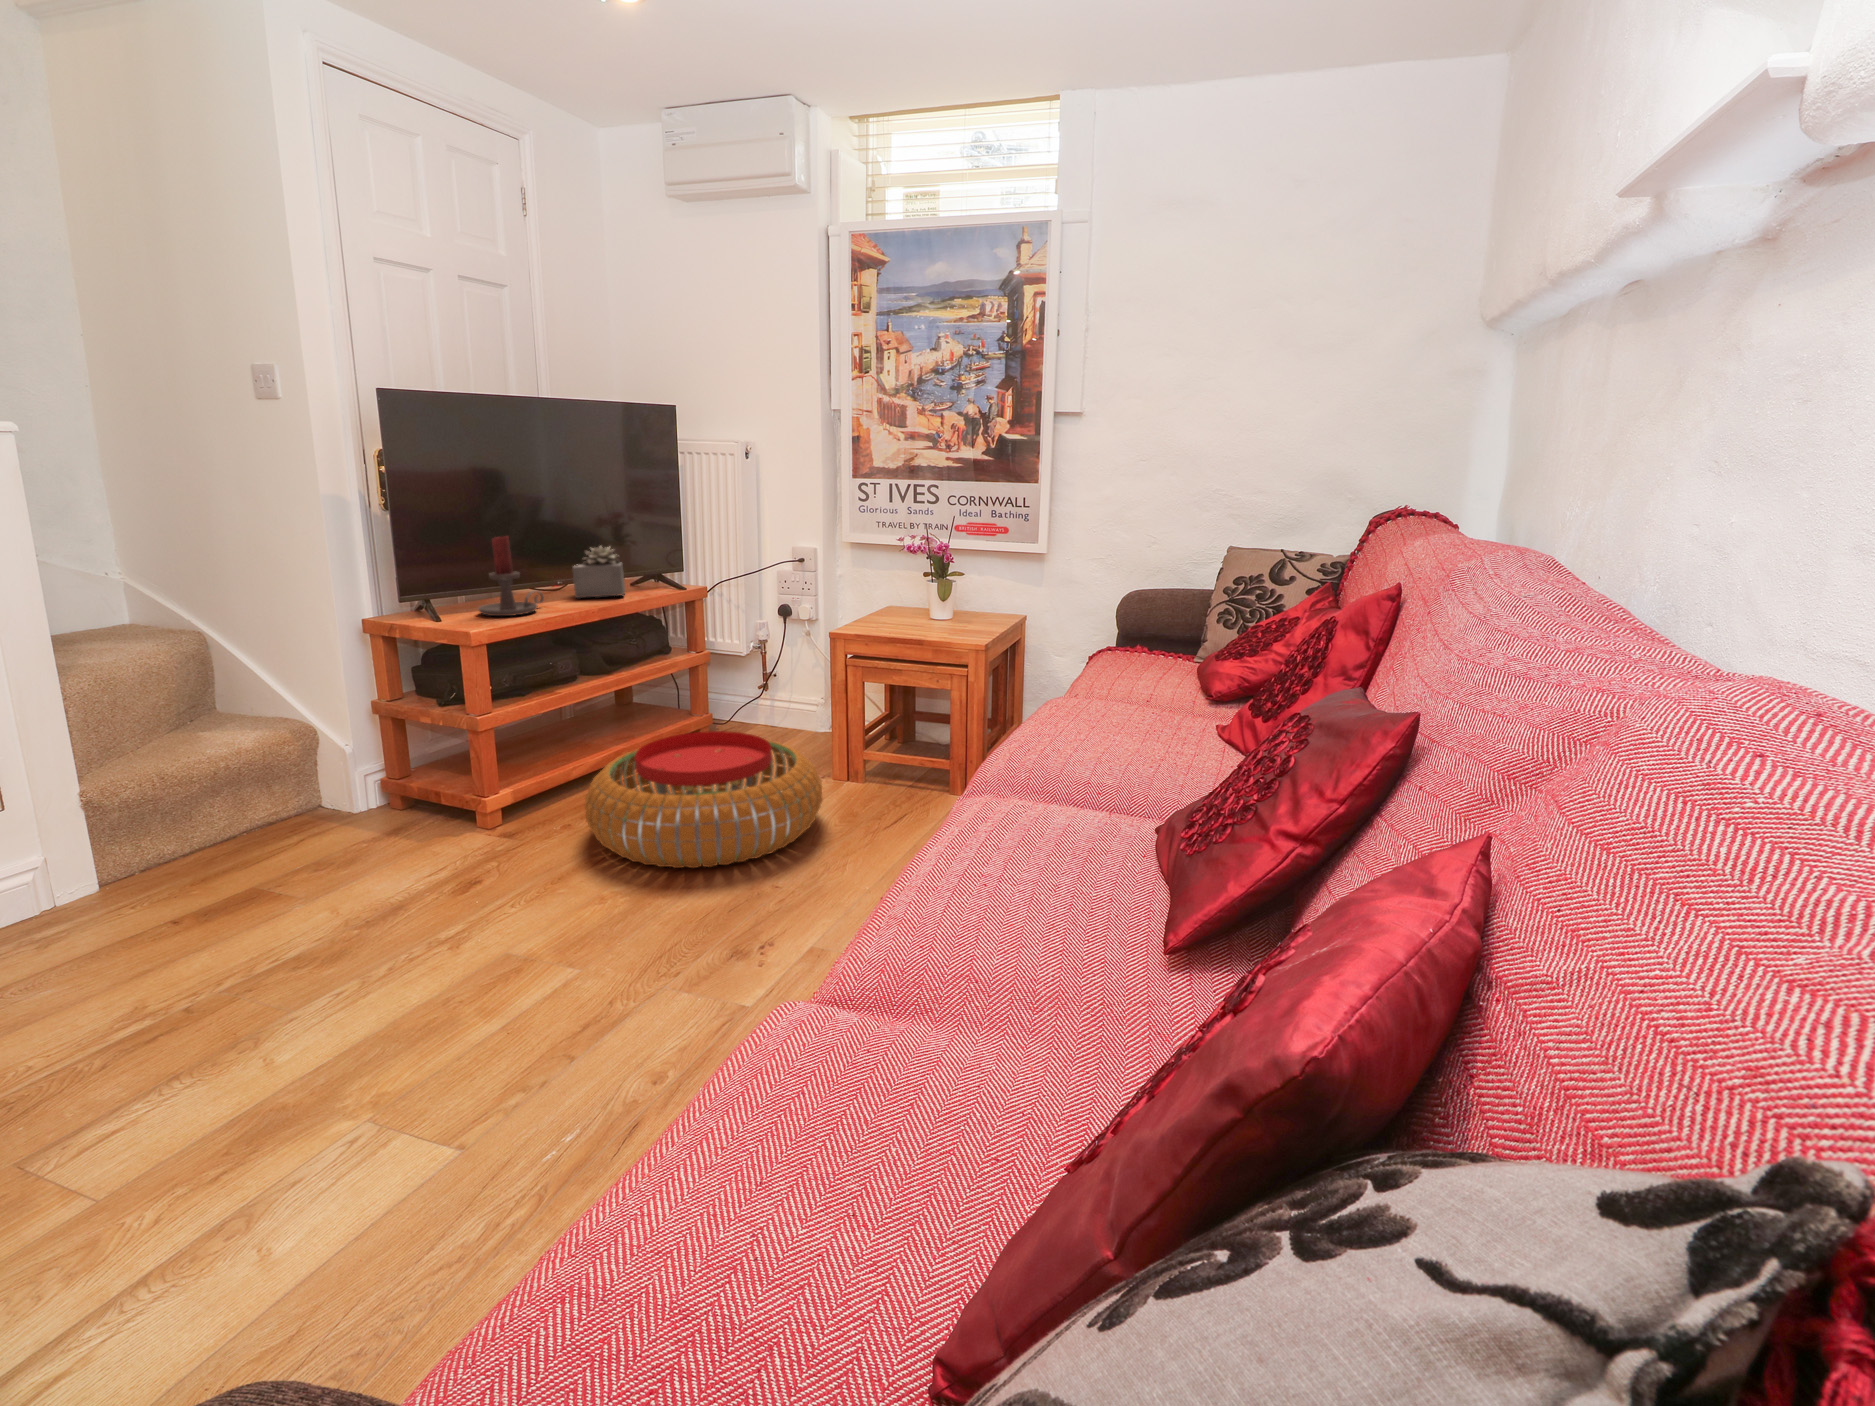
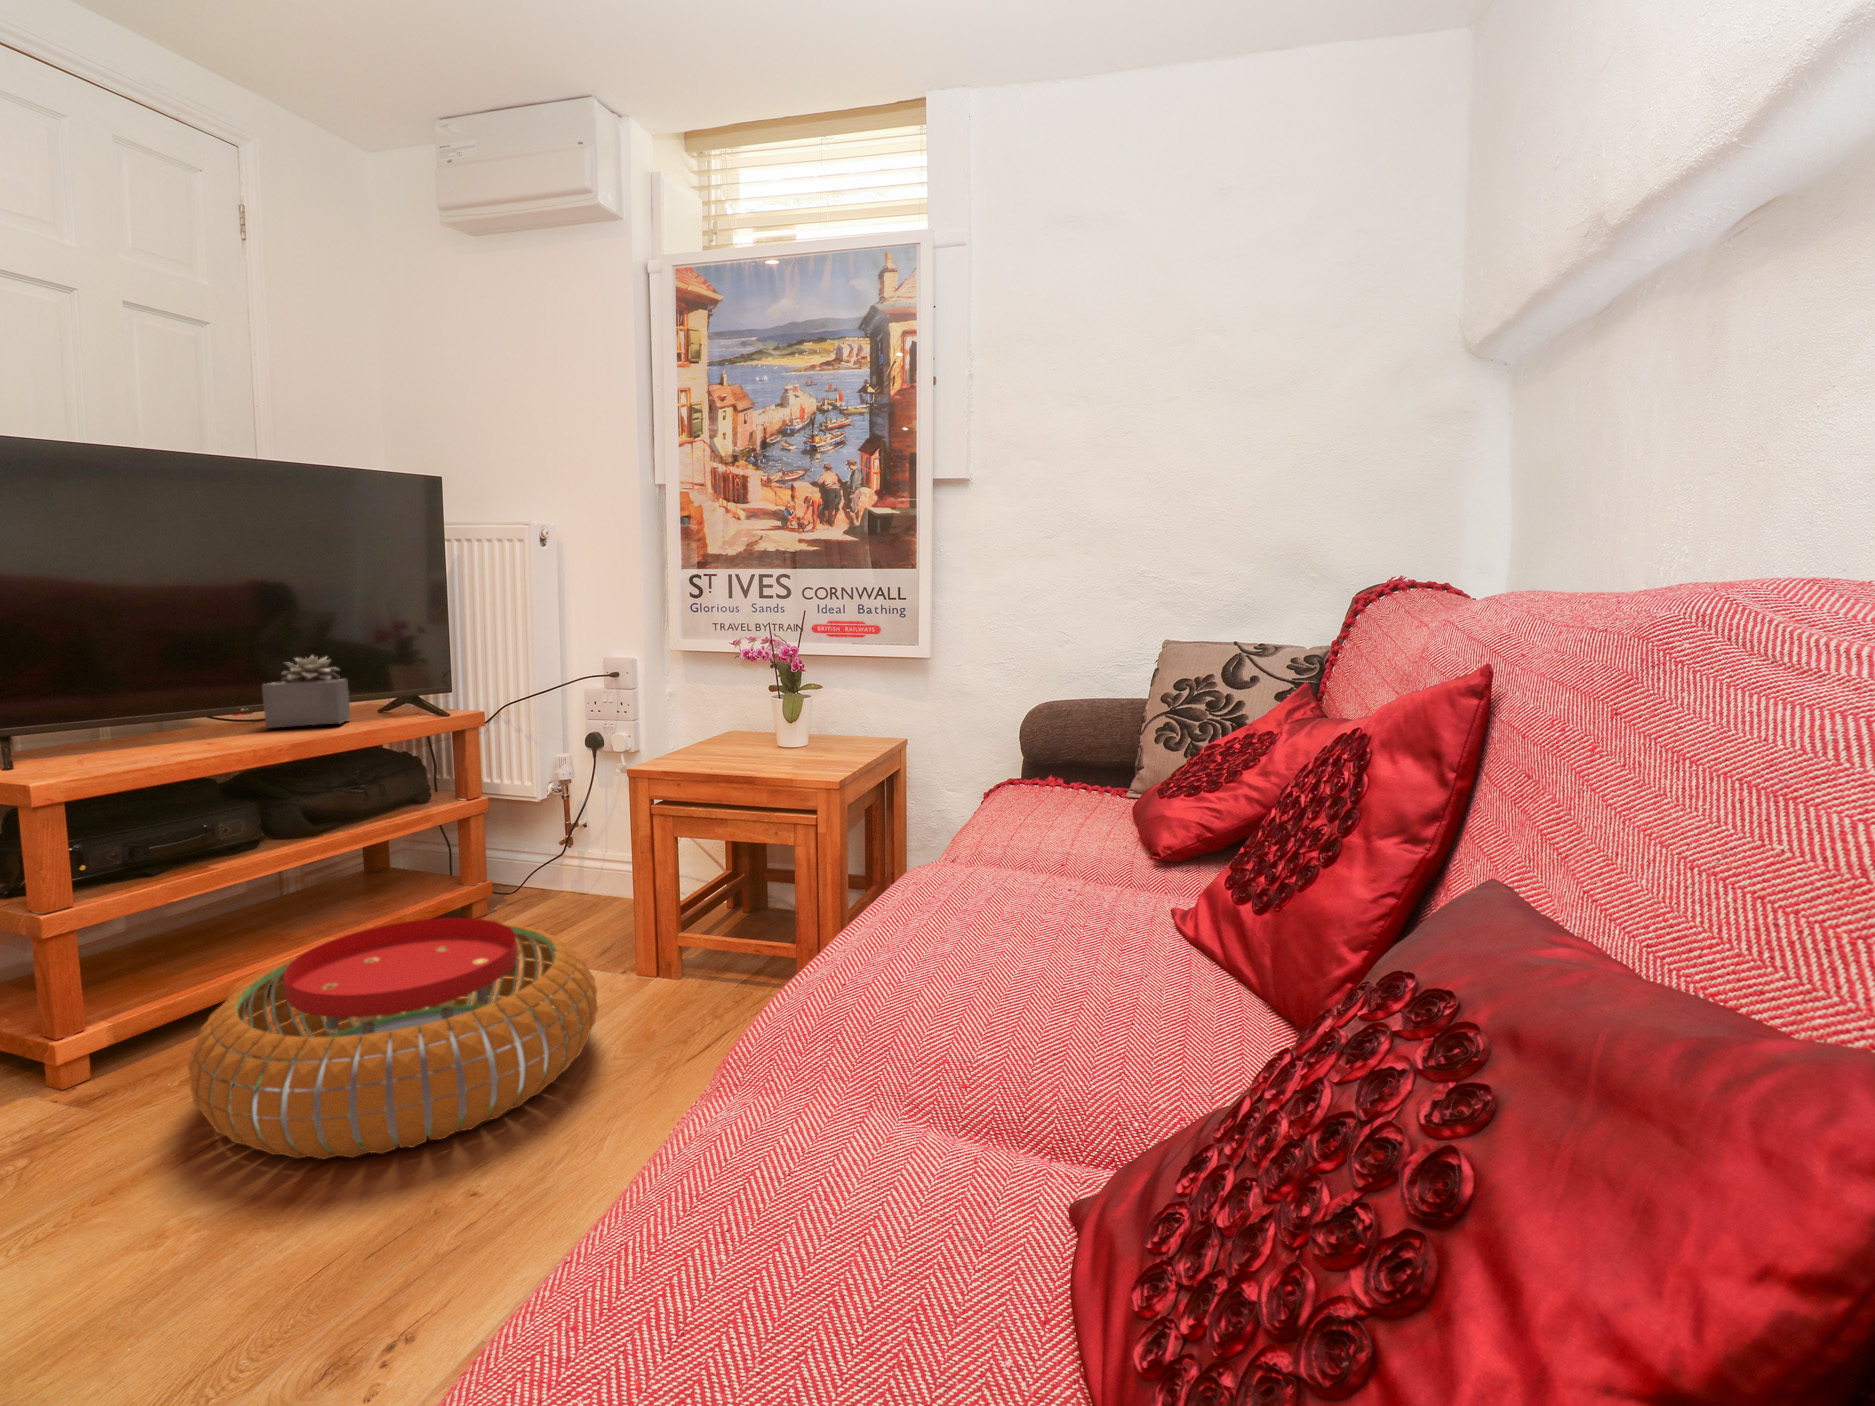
candle holder: present [478,536,544,616] -> none [81,637,204,756]

